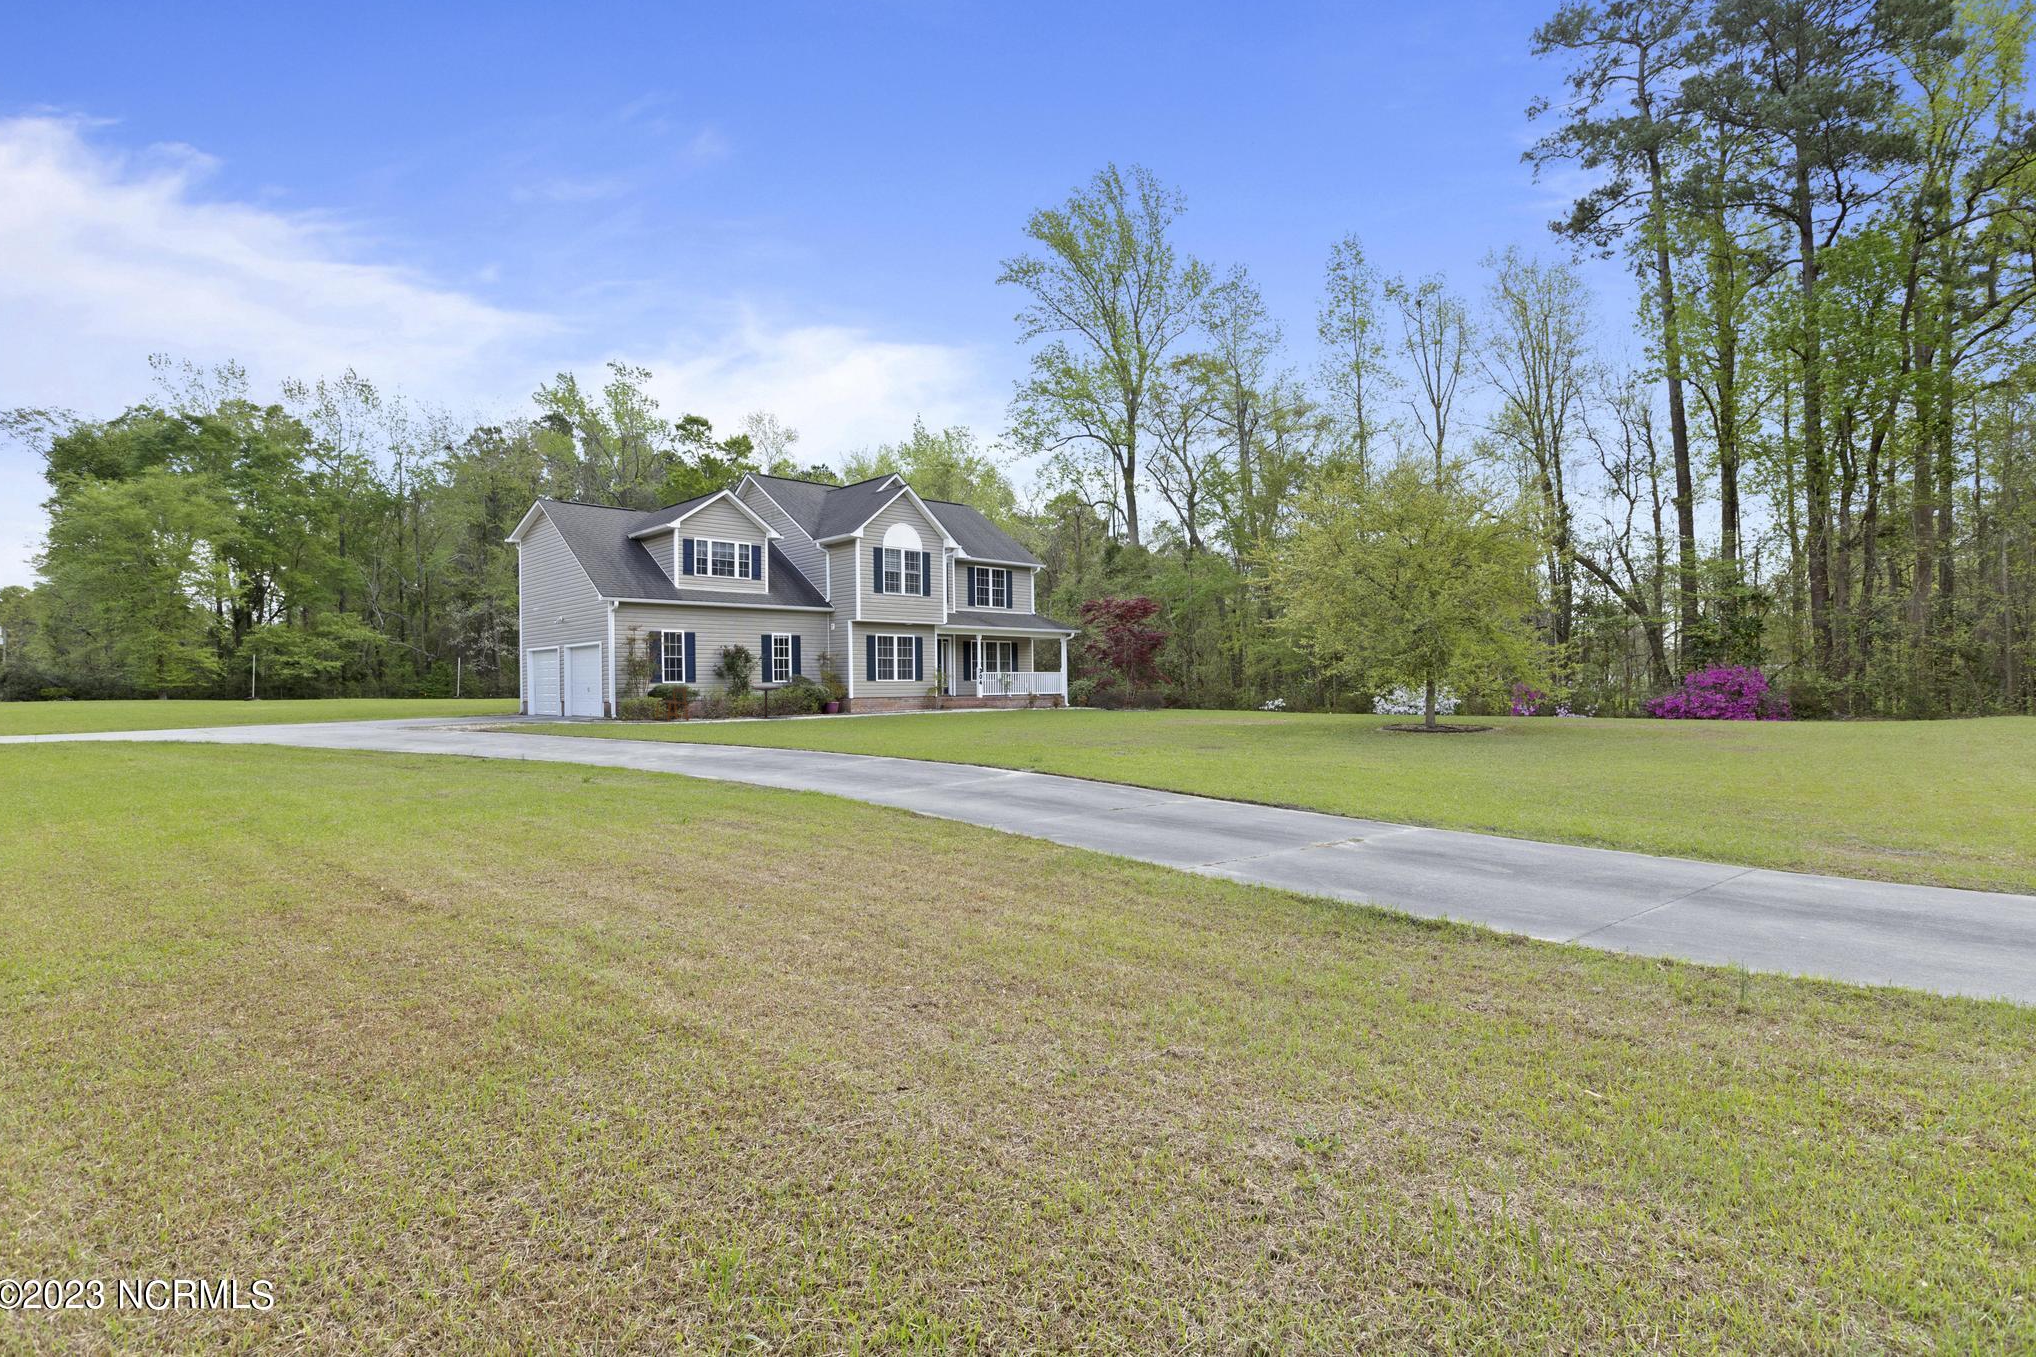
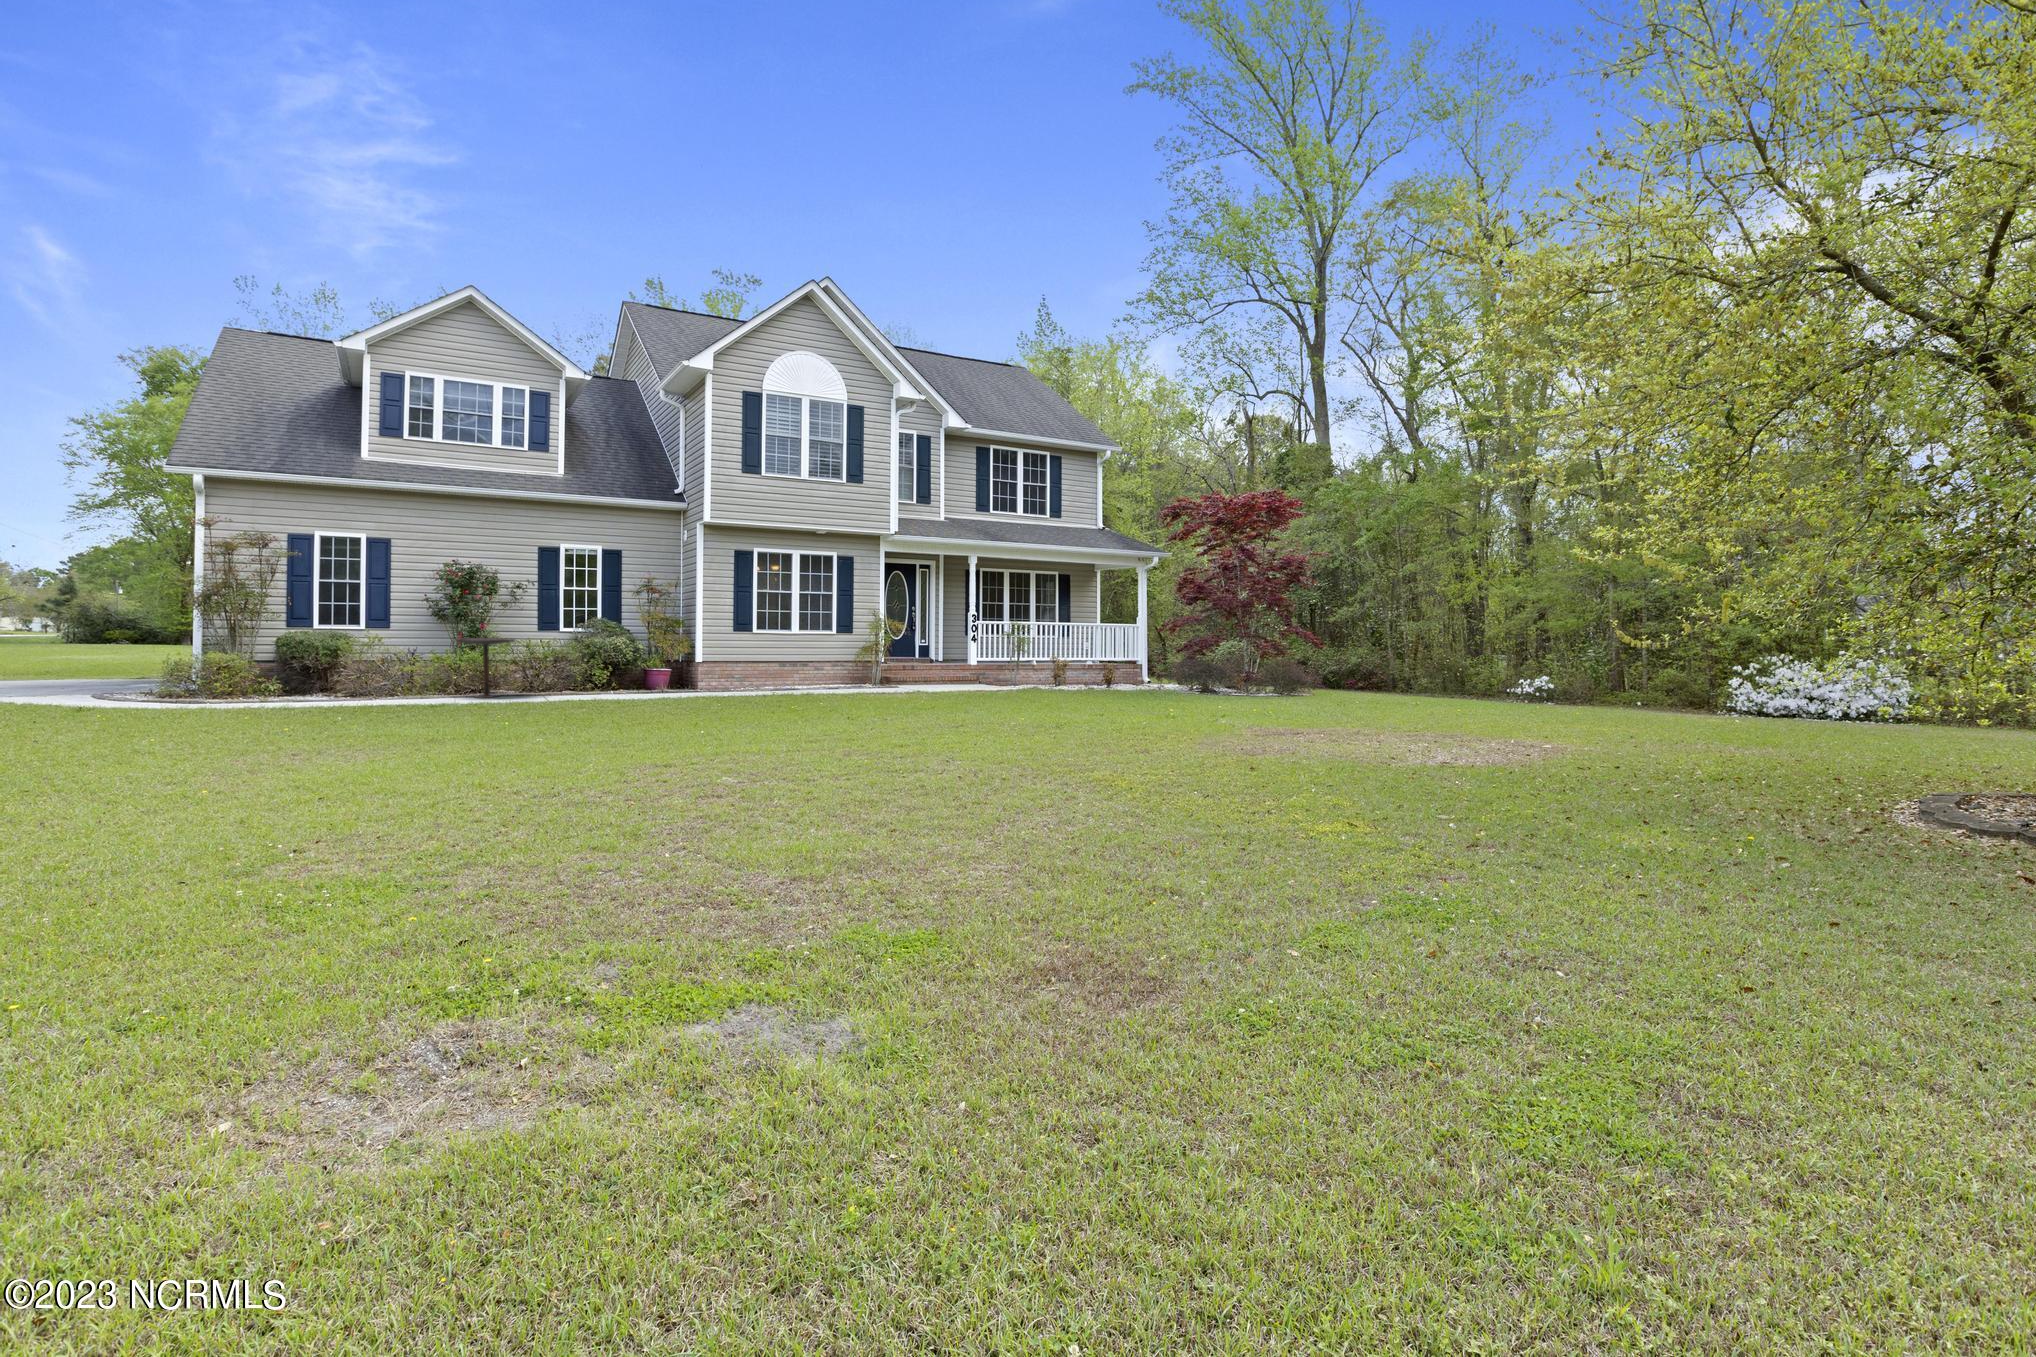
bench: present [656,687,688,720] -> none [262,634,327,700]

